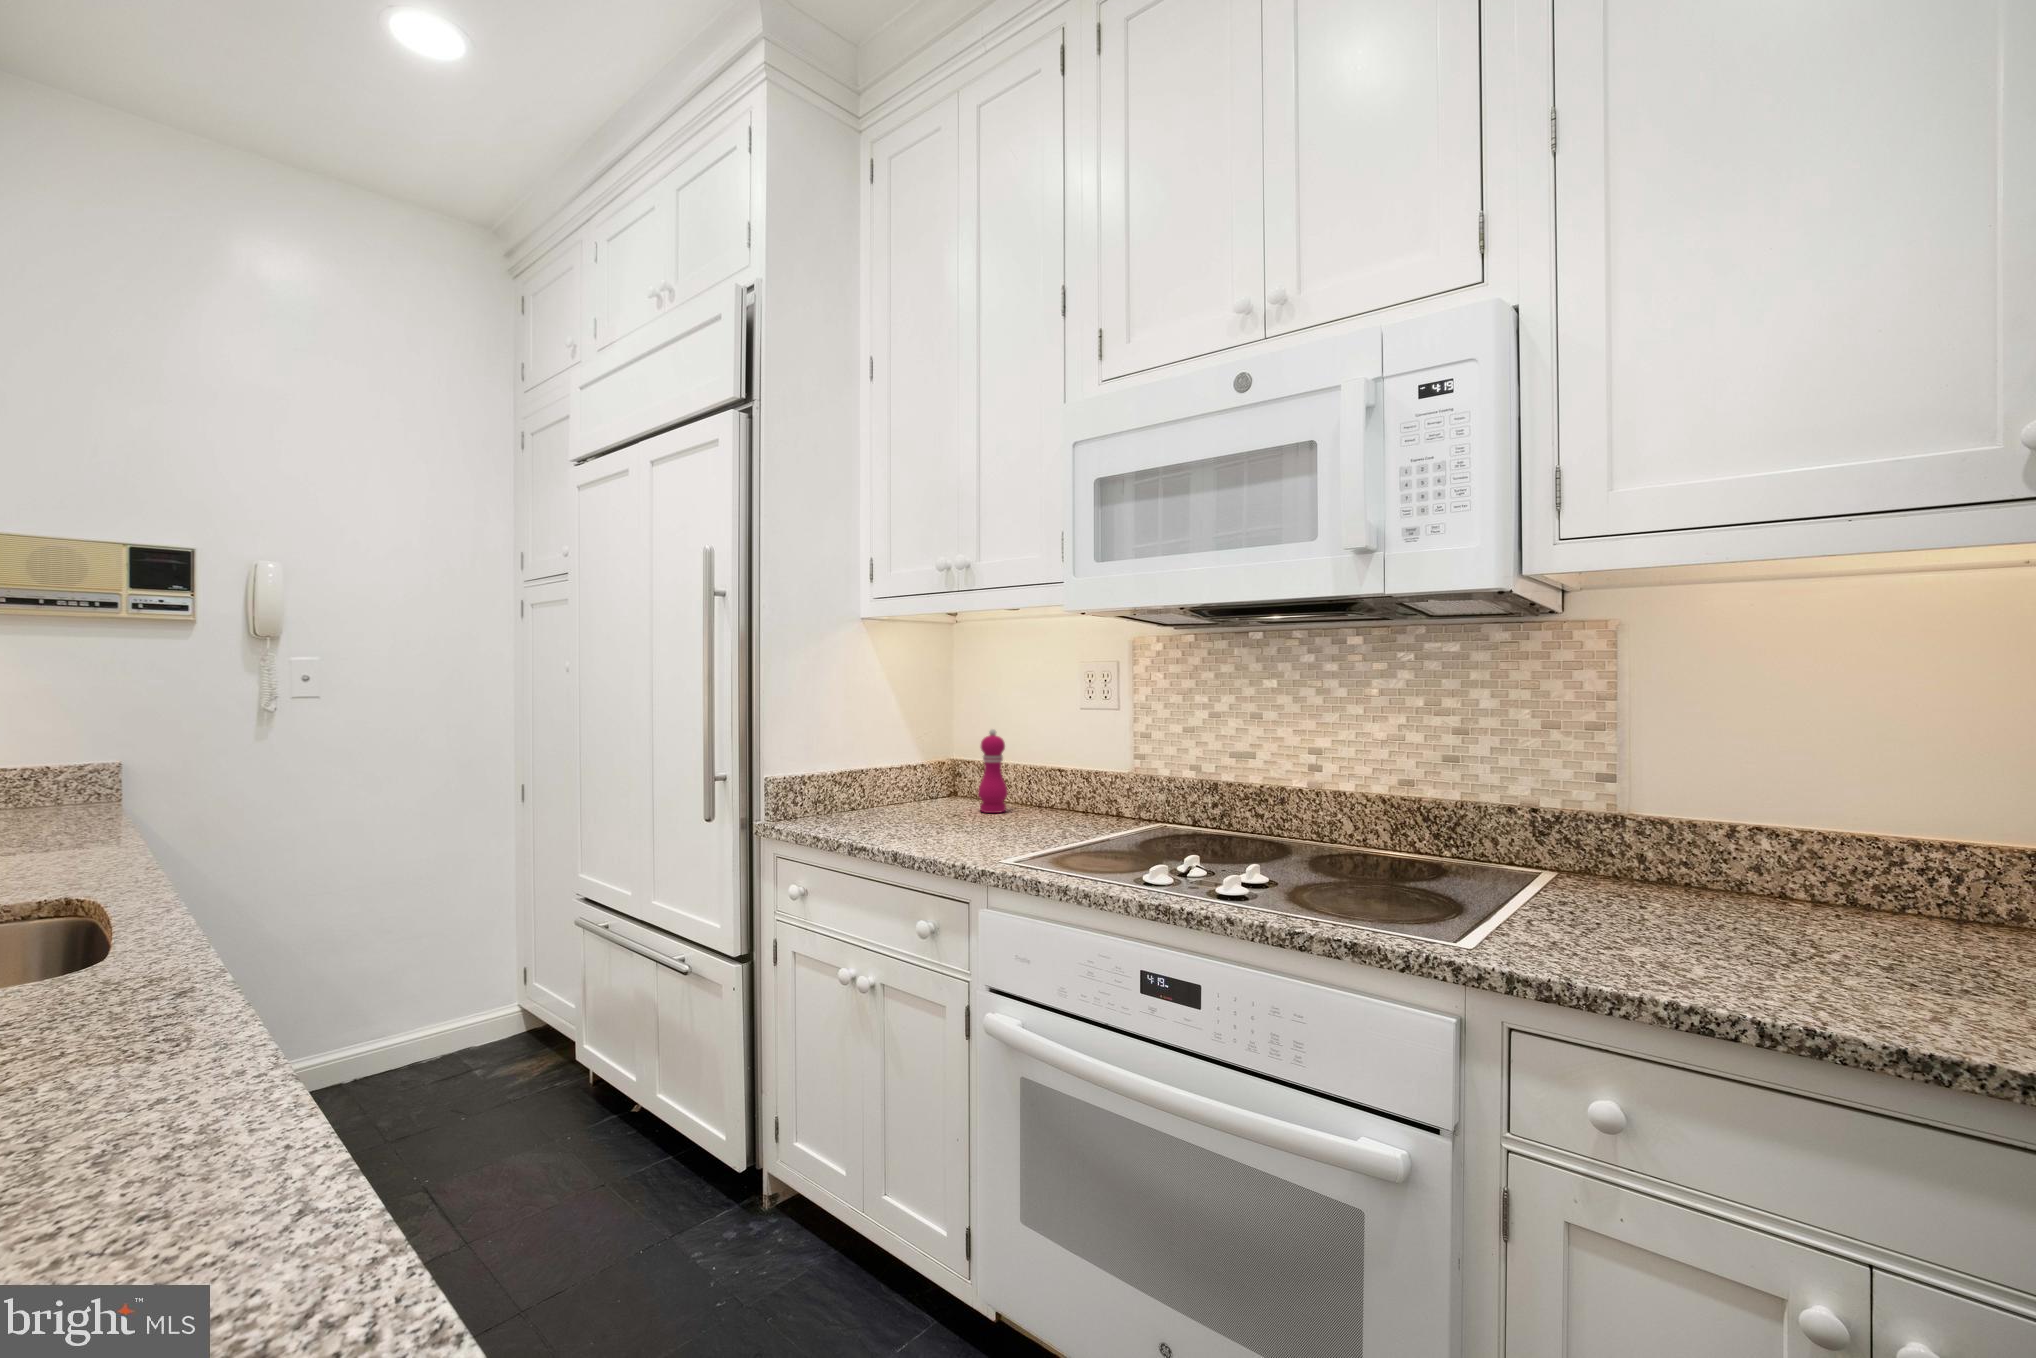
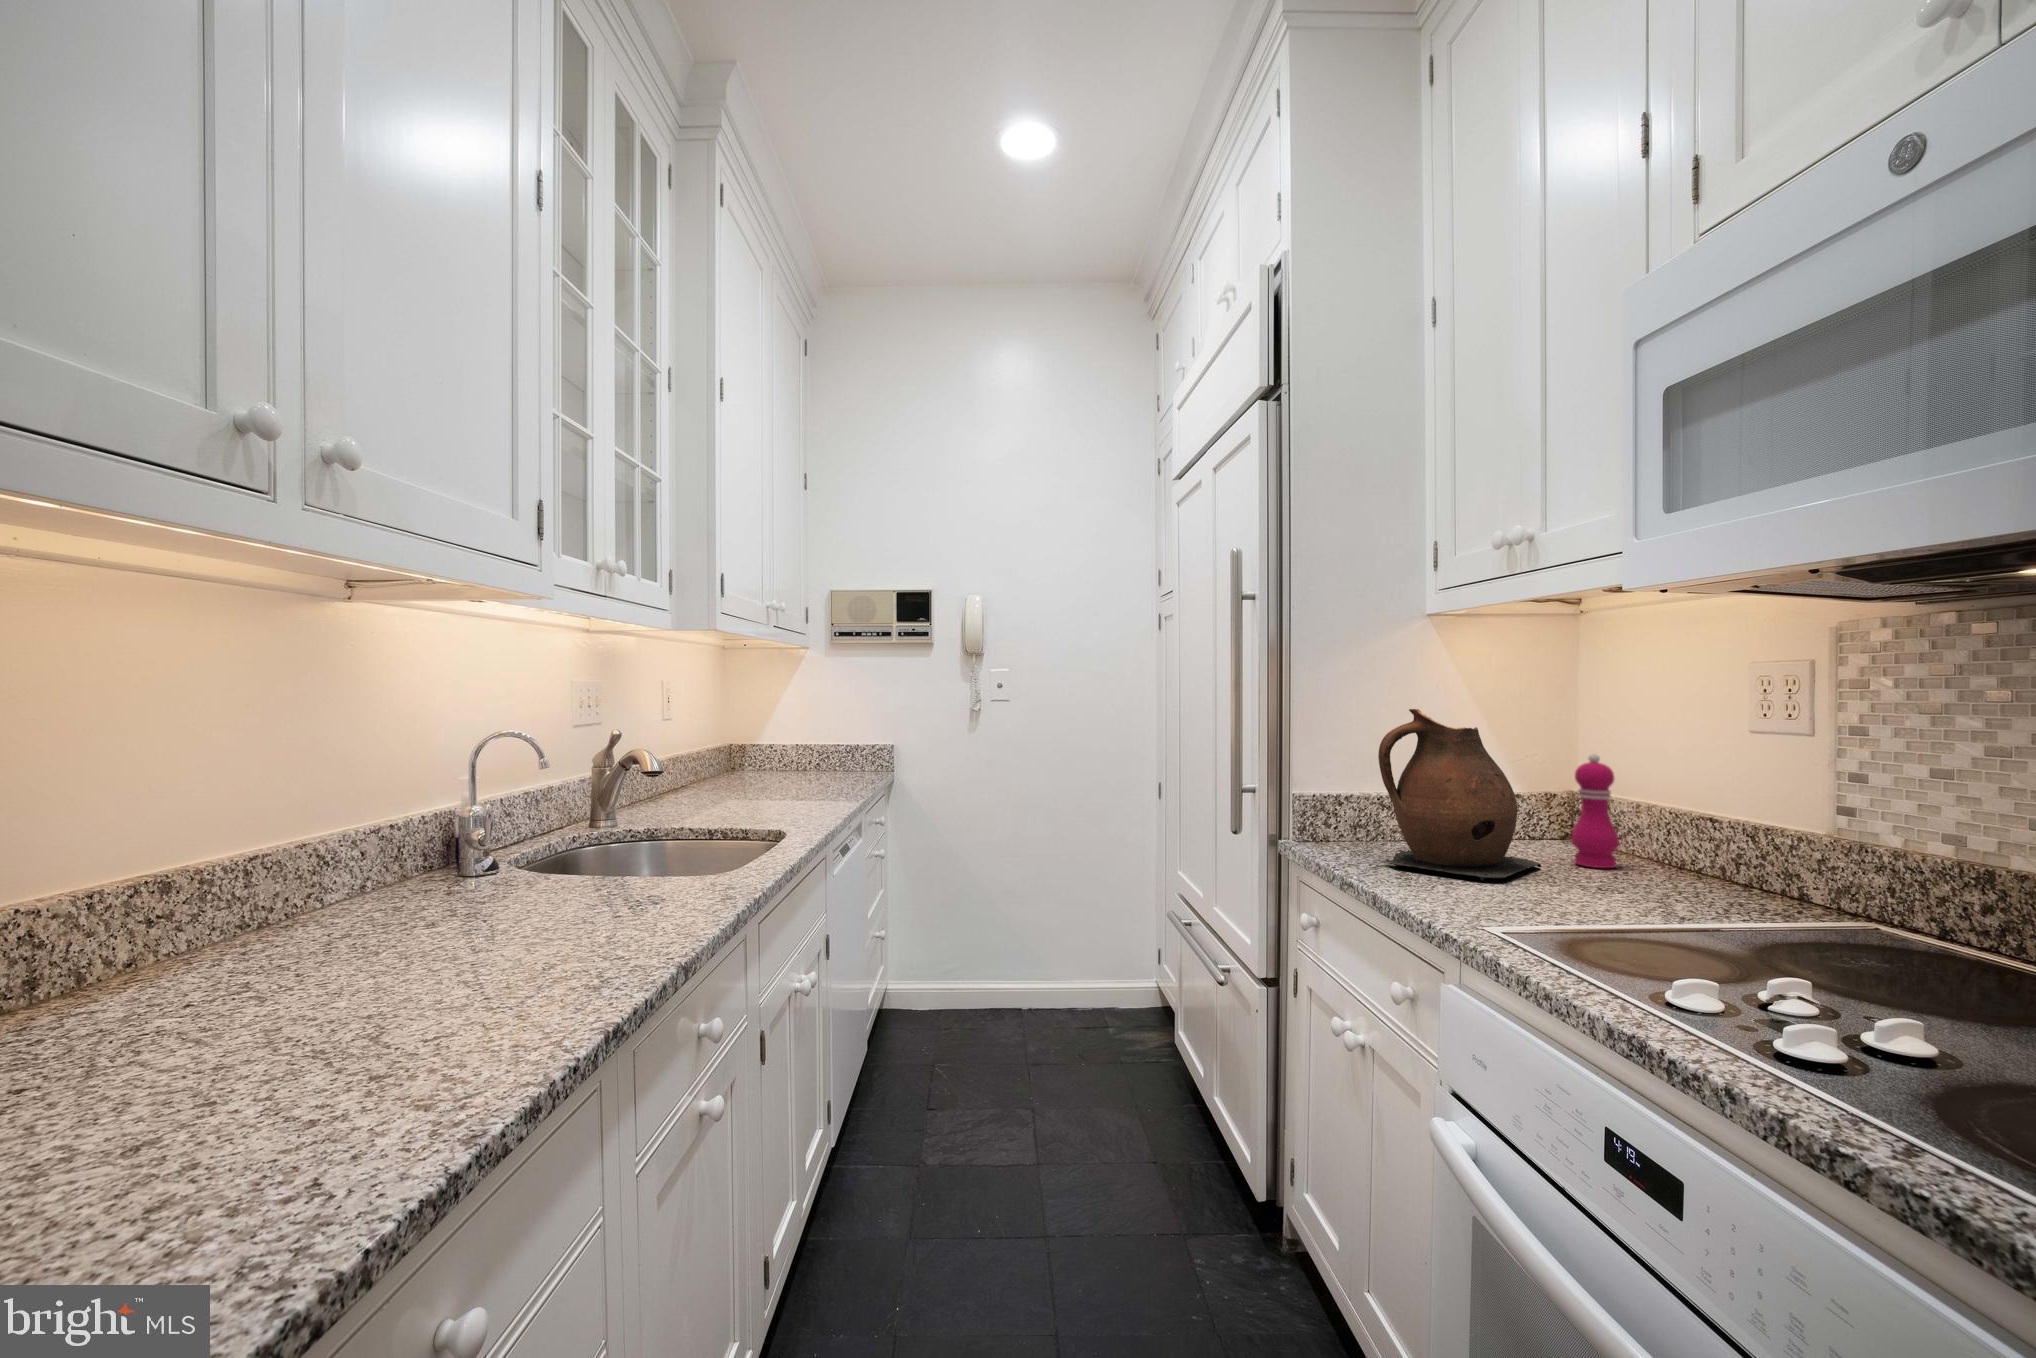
ceramic pitcher: none [865,699,968,833] -> present [1378,709,1541,881]

